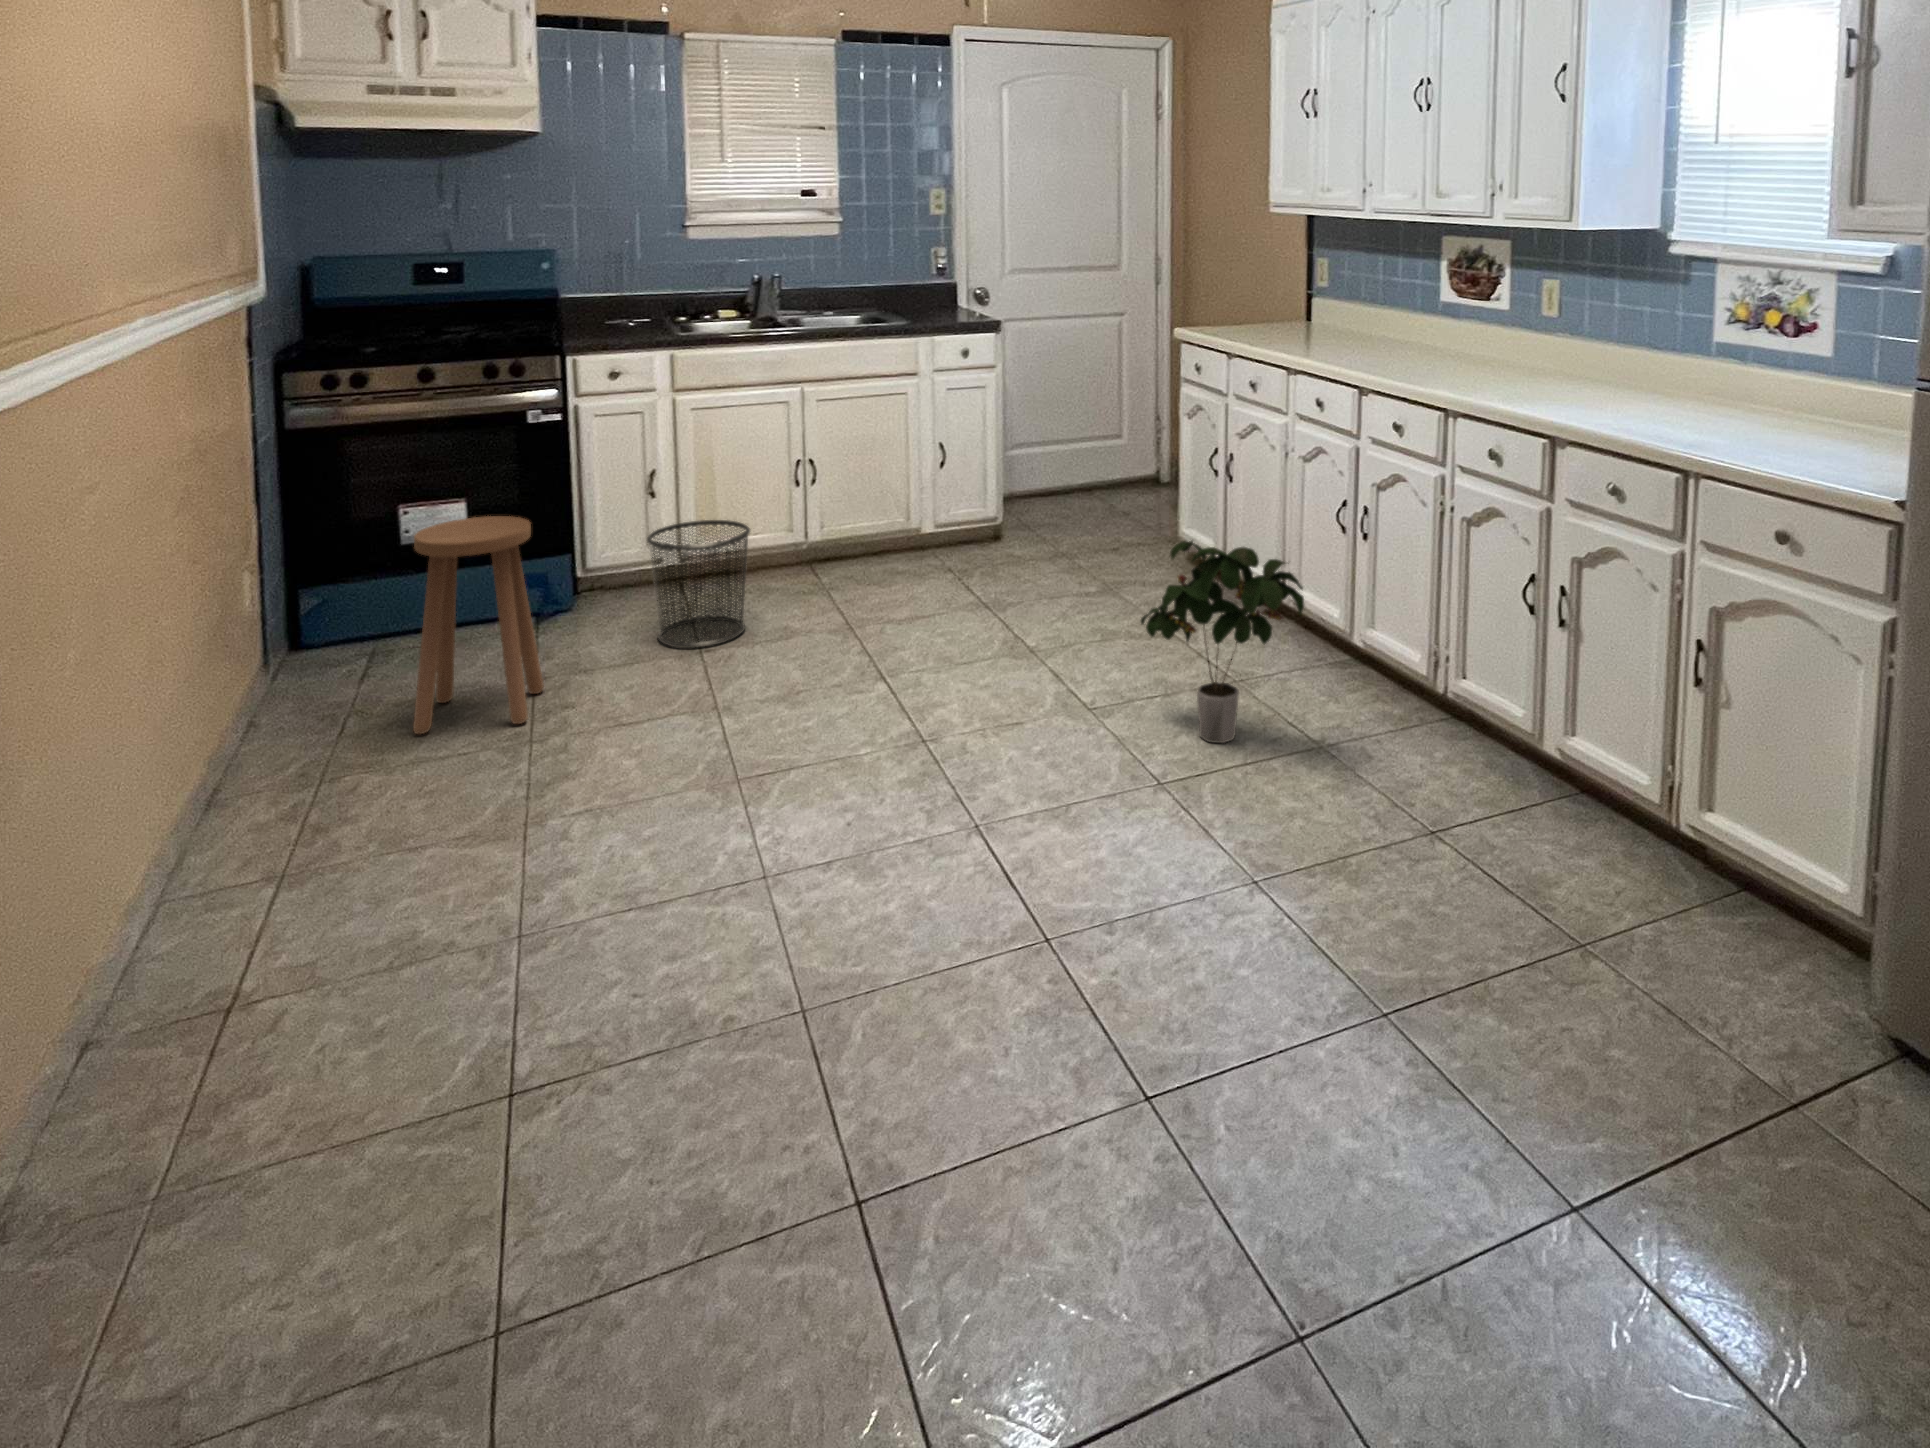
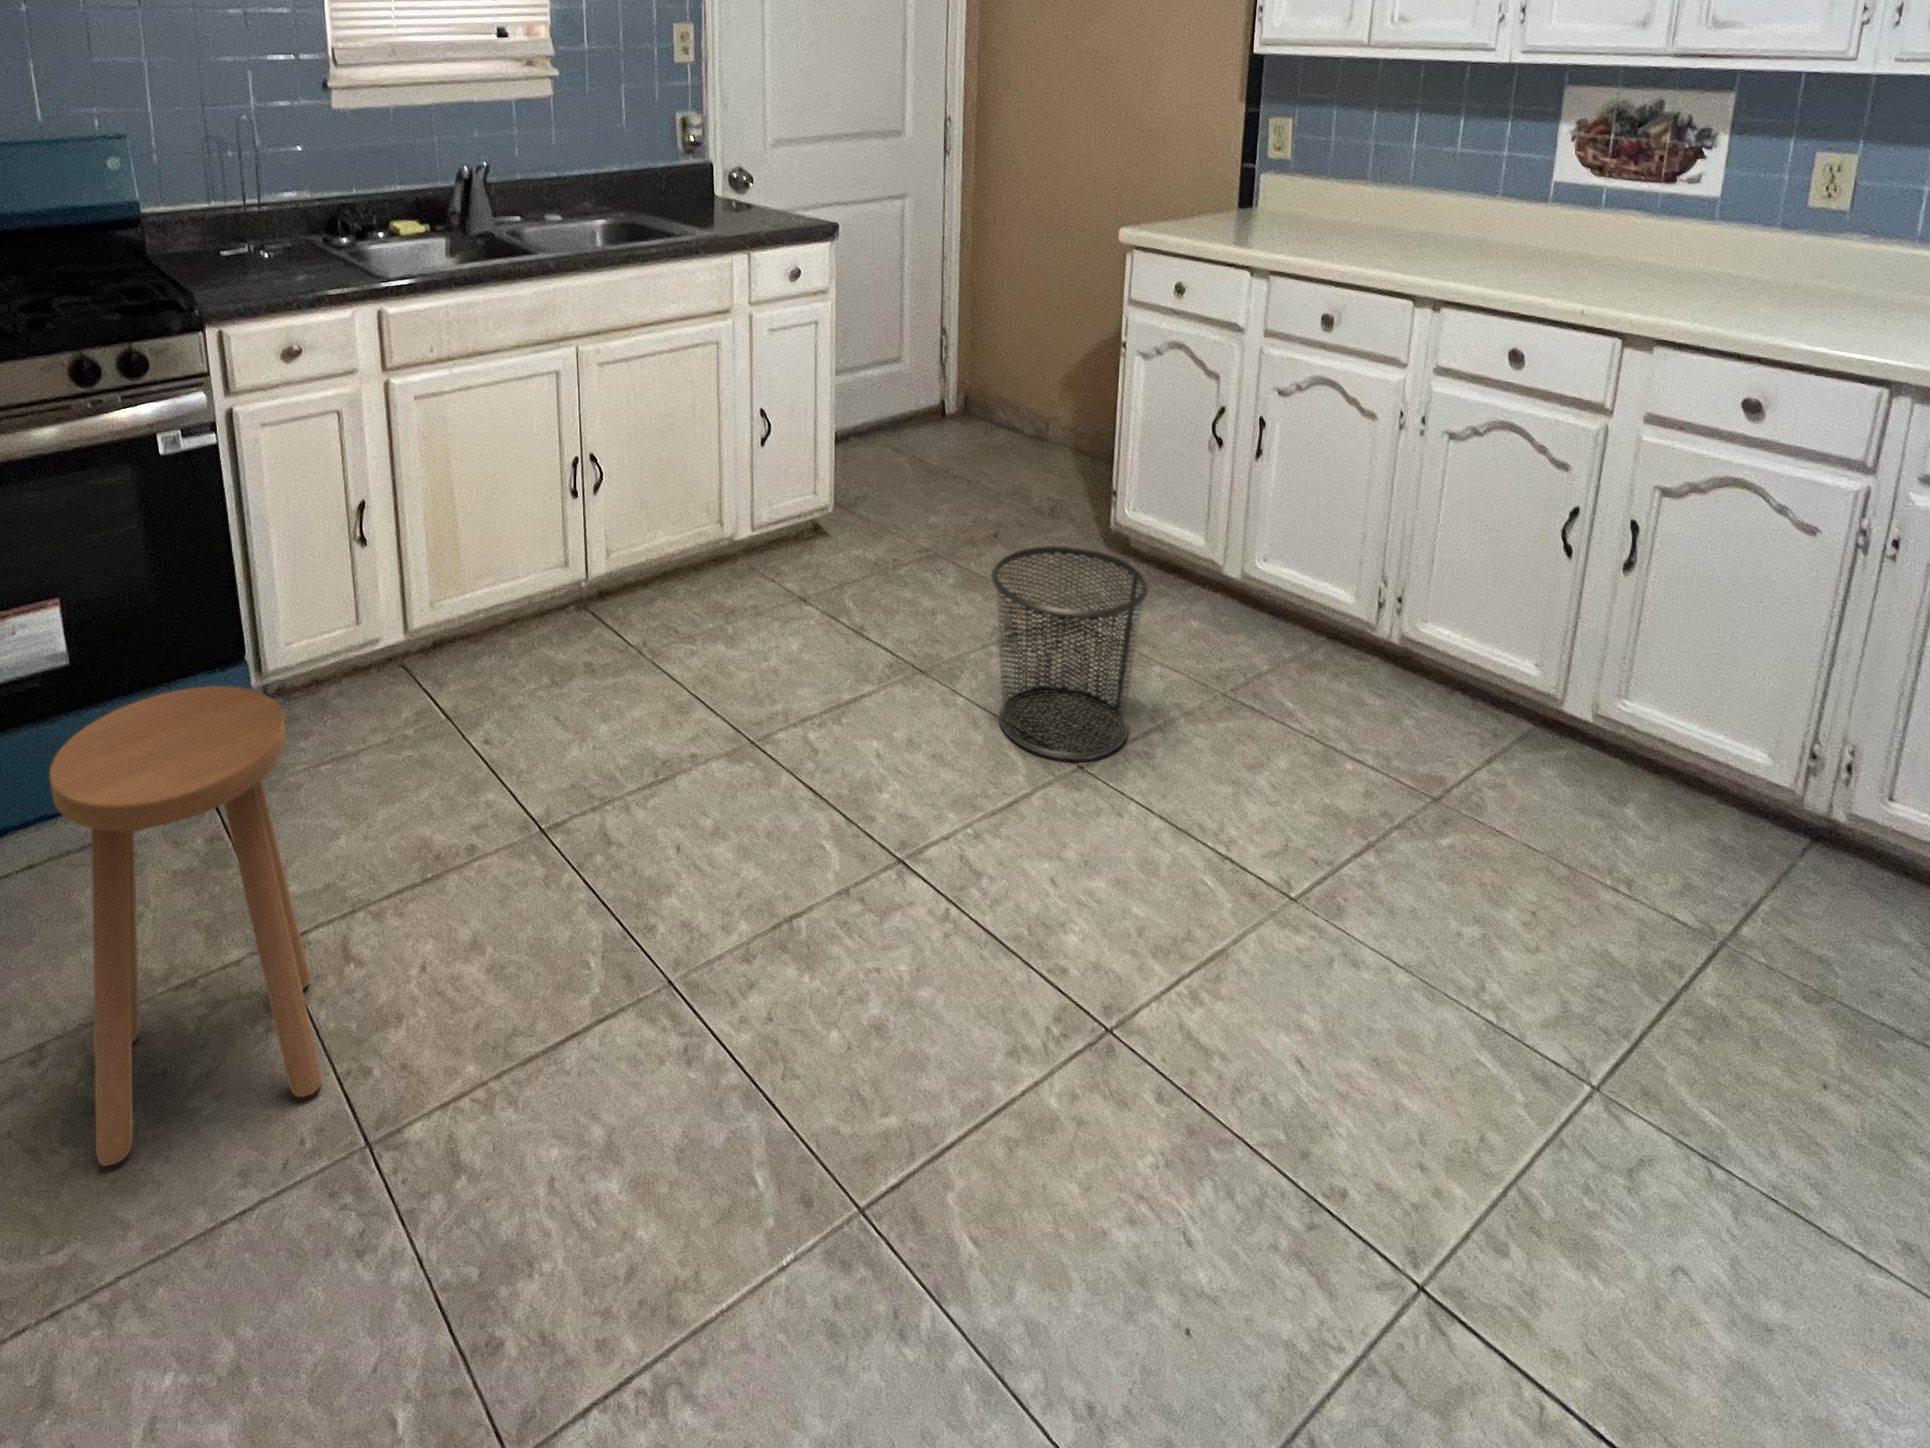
waste bin: present [647,520,750,648] -> present [992,546,1148,760]
potted plant: present [1141,541,1304,743] -> none [1378,626,1751,961]

